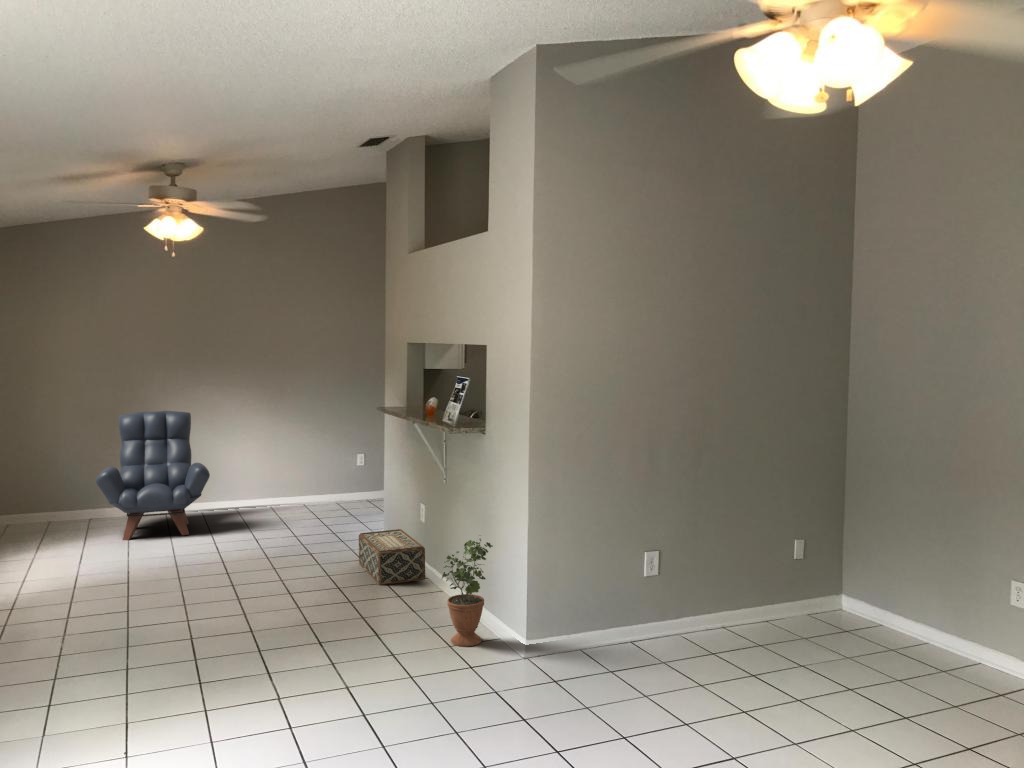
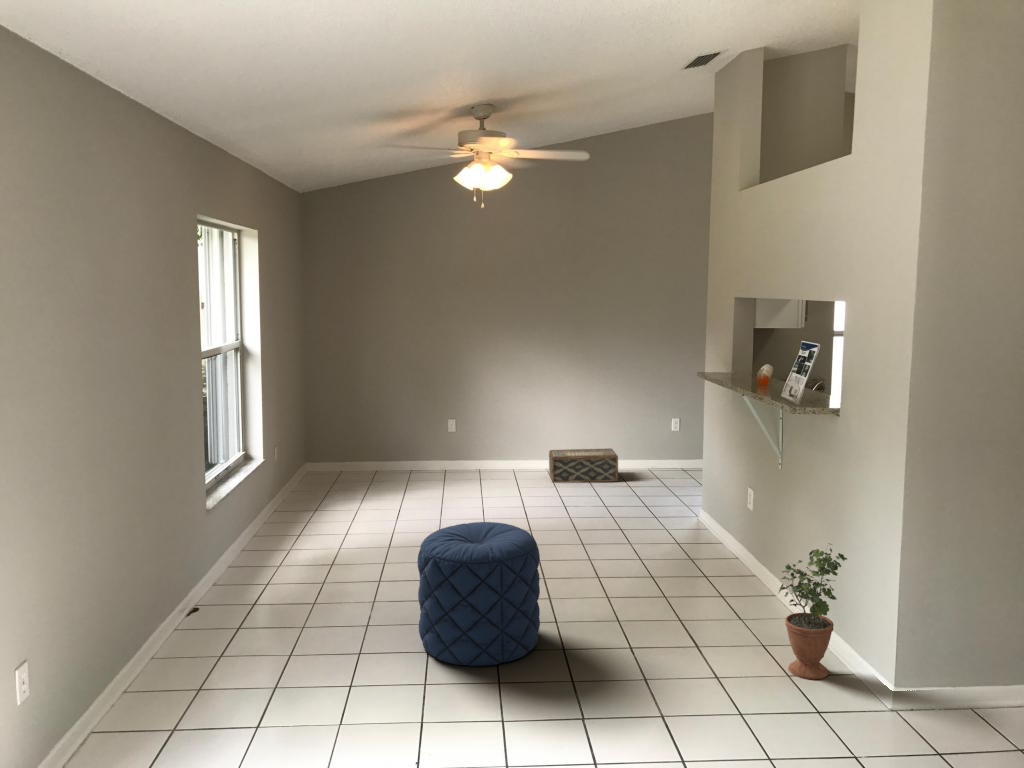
armchair: present [96,411,210,540] -> none [410,368,518,500]
woven basket: present [359,529,425,585] -> present [549,448,618,483]
pouf: none [115,542,236,673] -> present [417,522,540,666]

